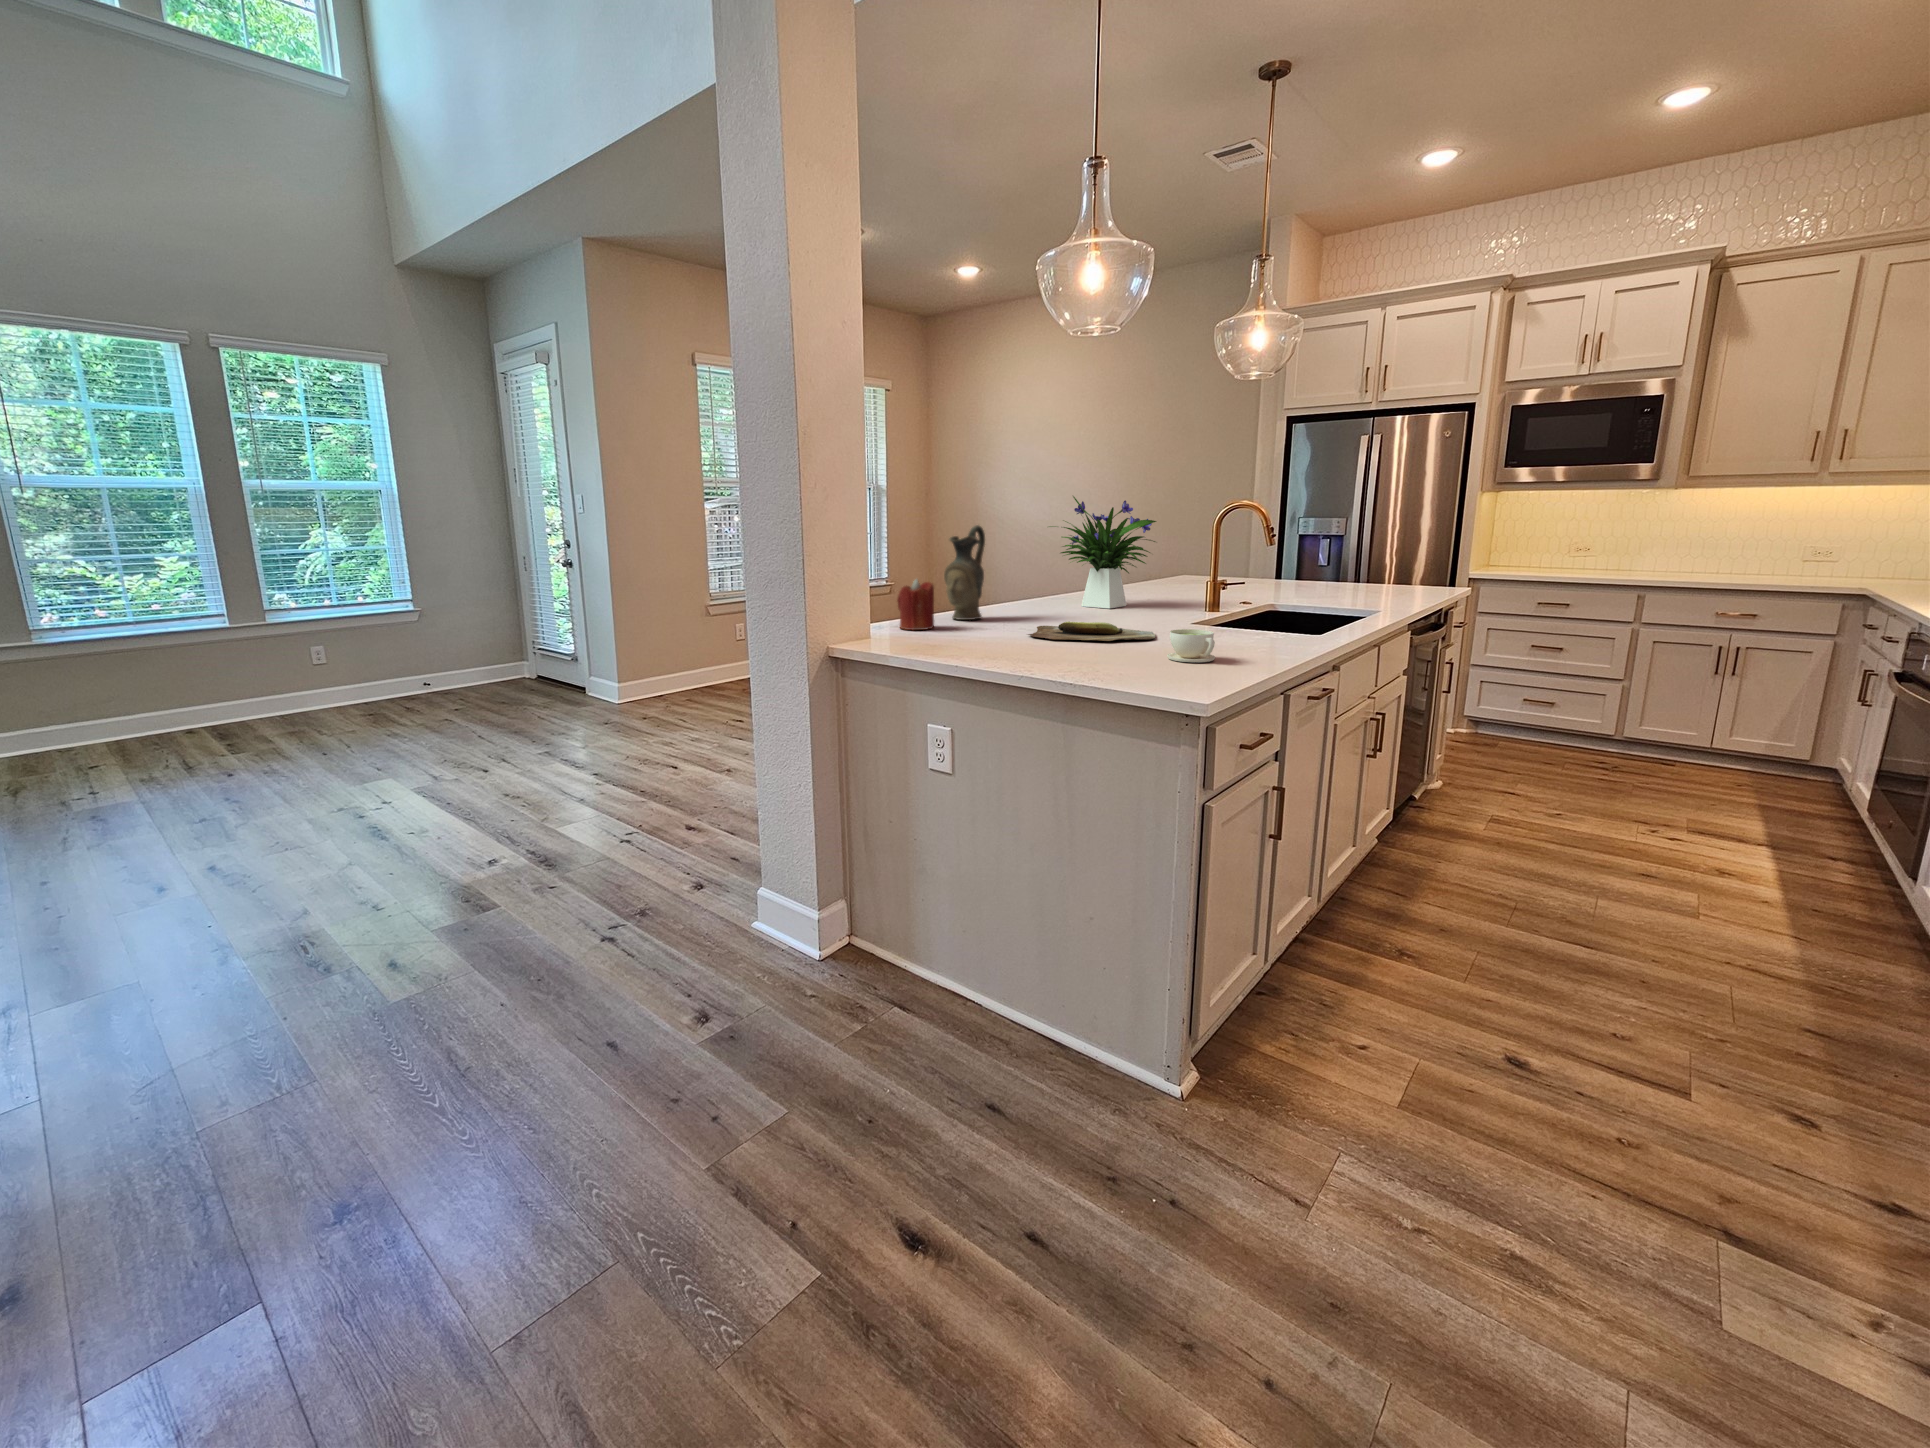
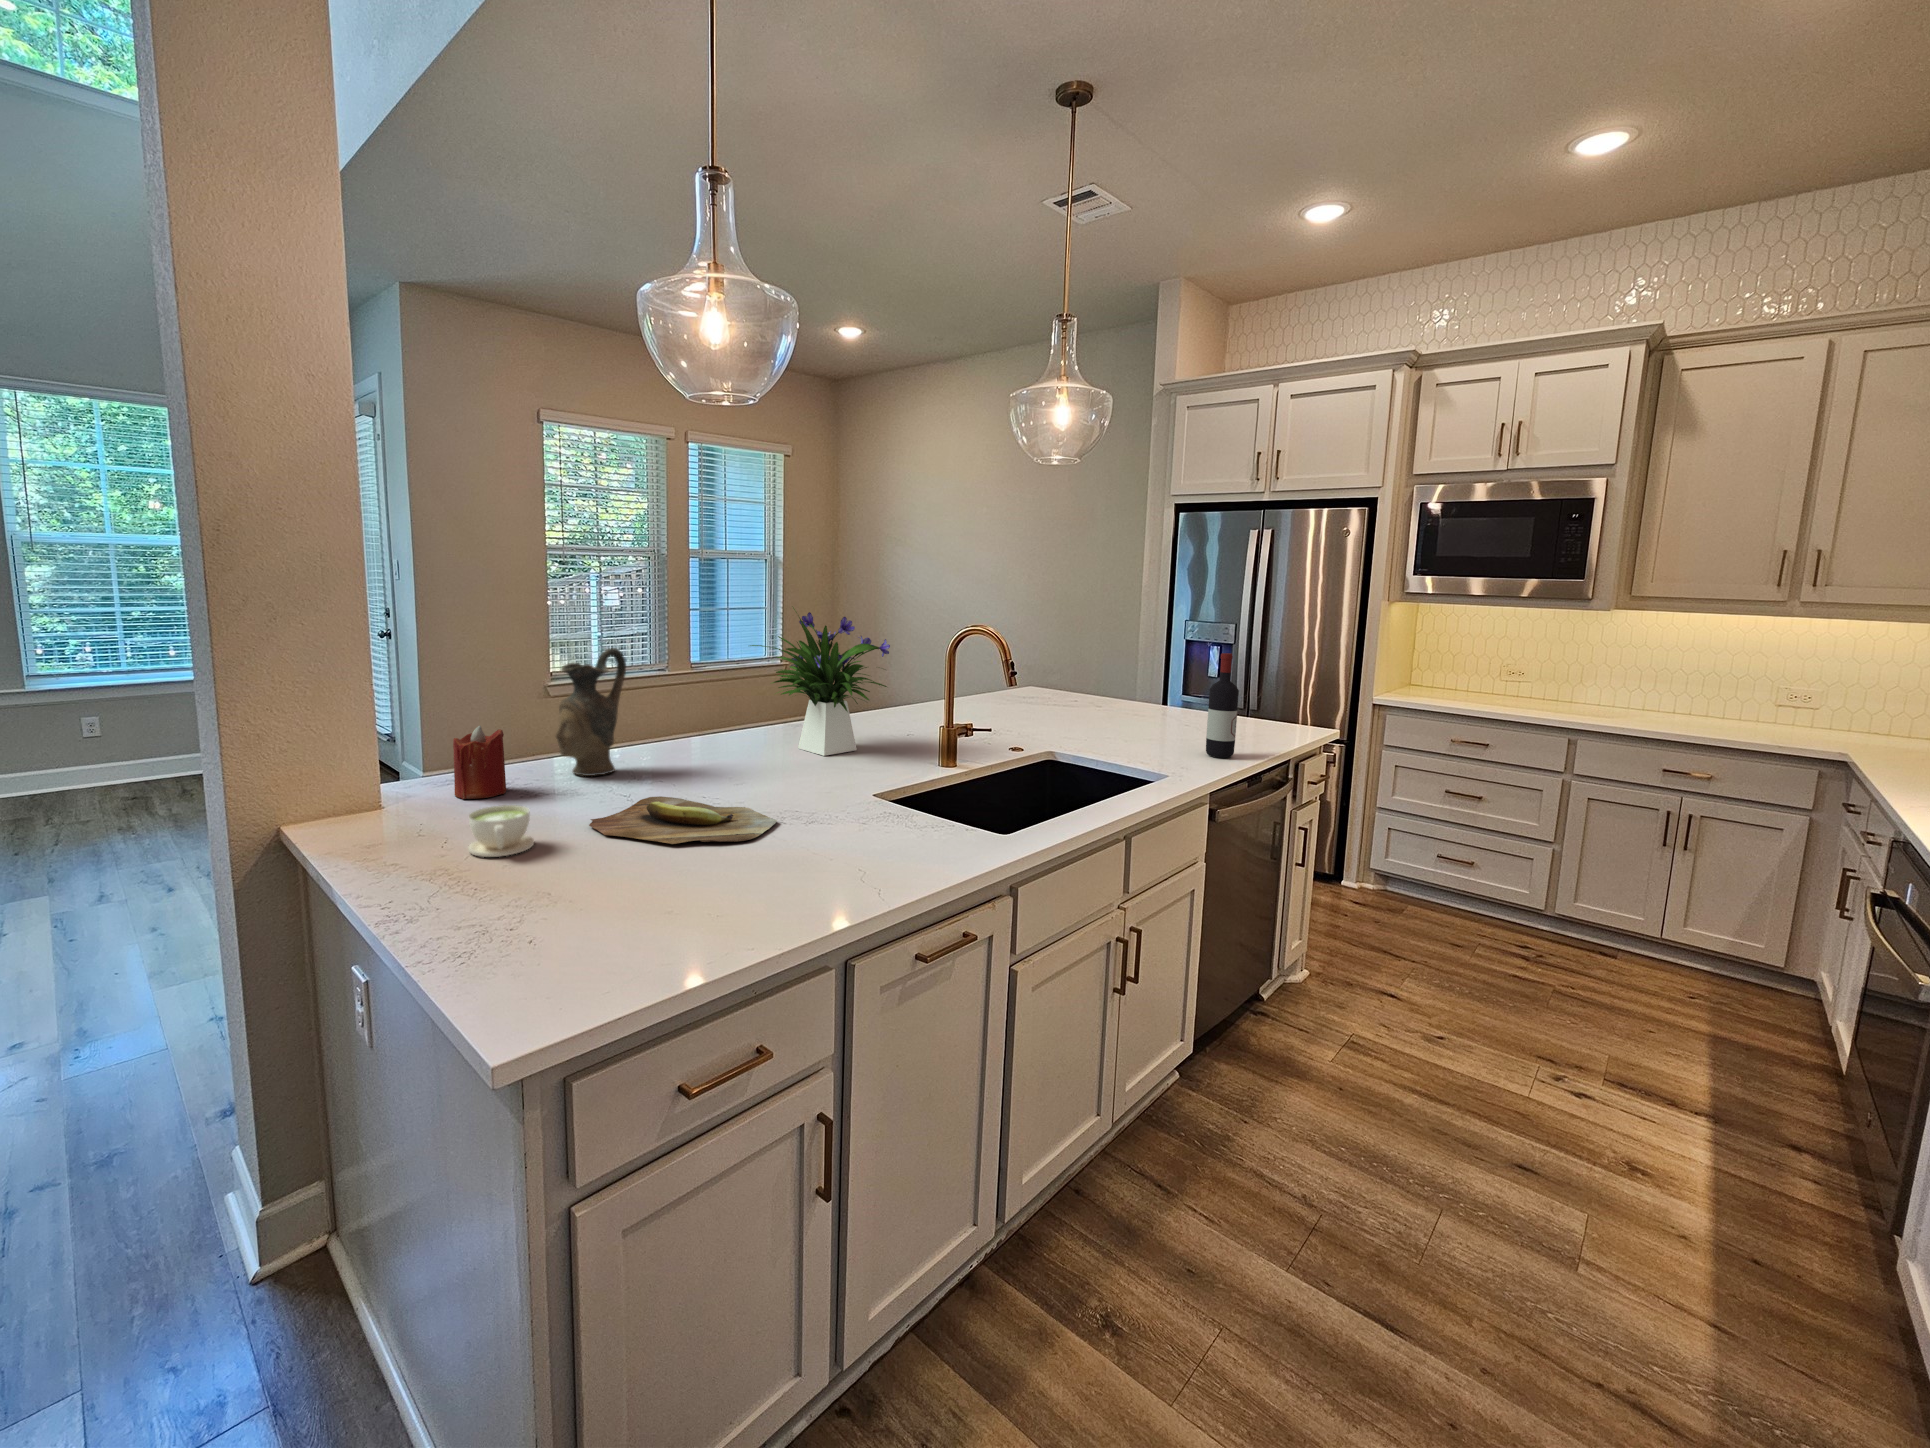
wine bottle: none [1385,521,1415,602] -> present [1206,653,1239,758]
coffee cup: present [1167,629,1215,663] -> present [468,805,534,857]

